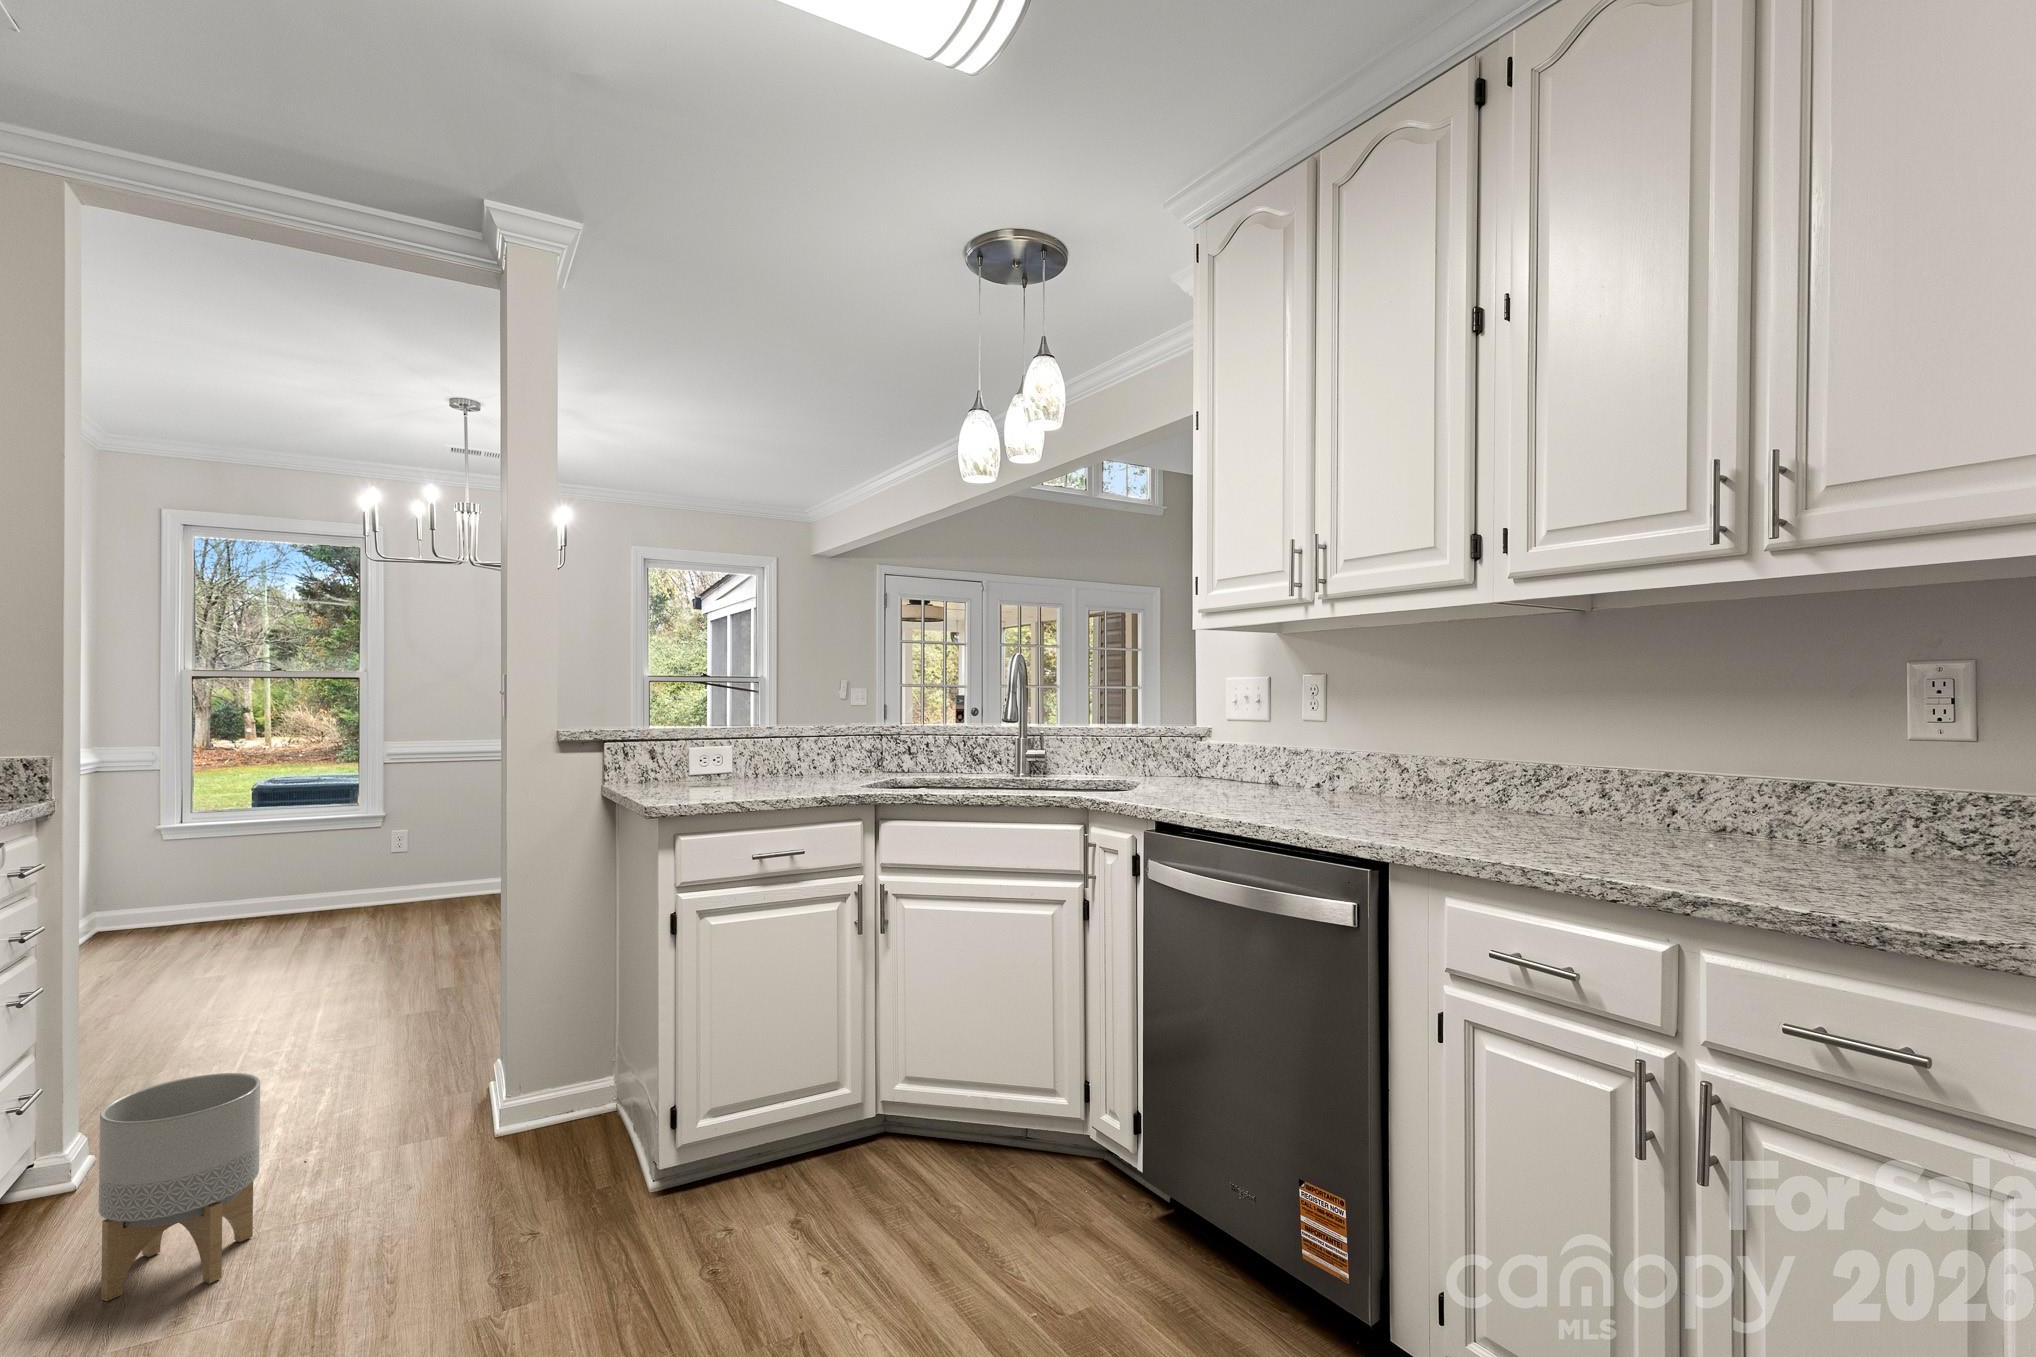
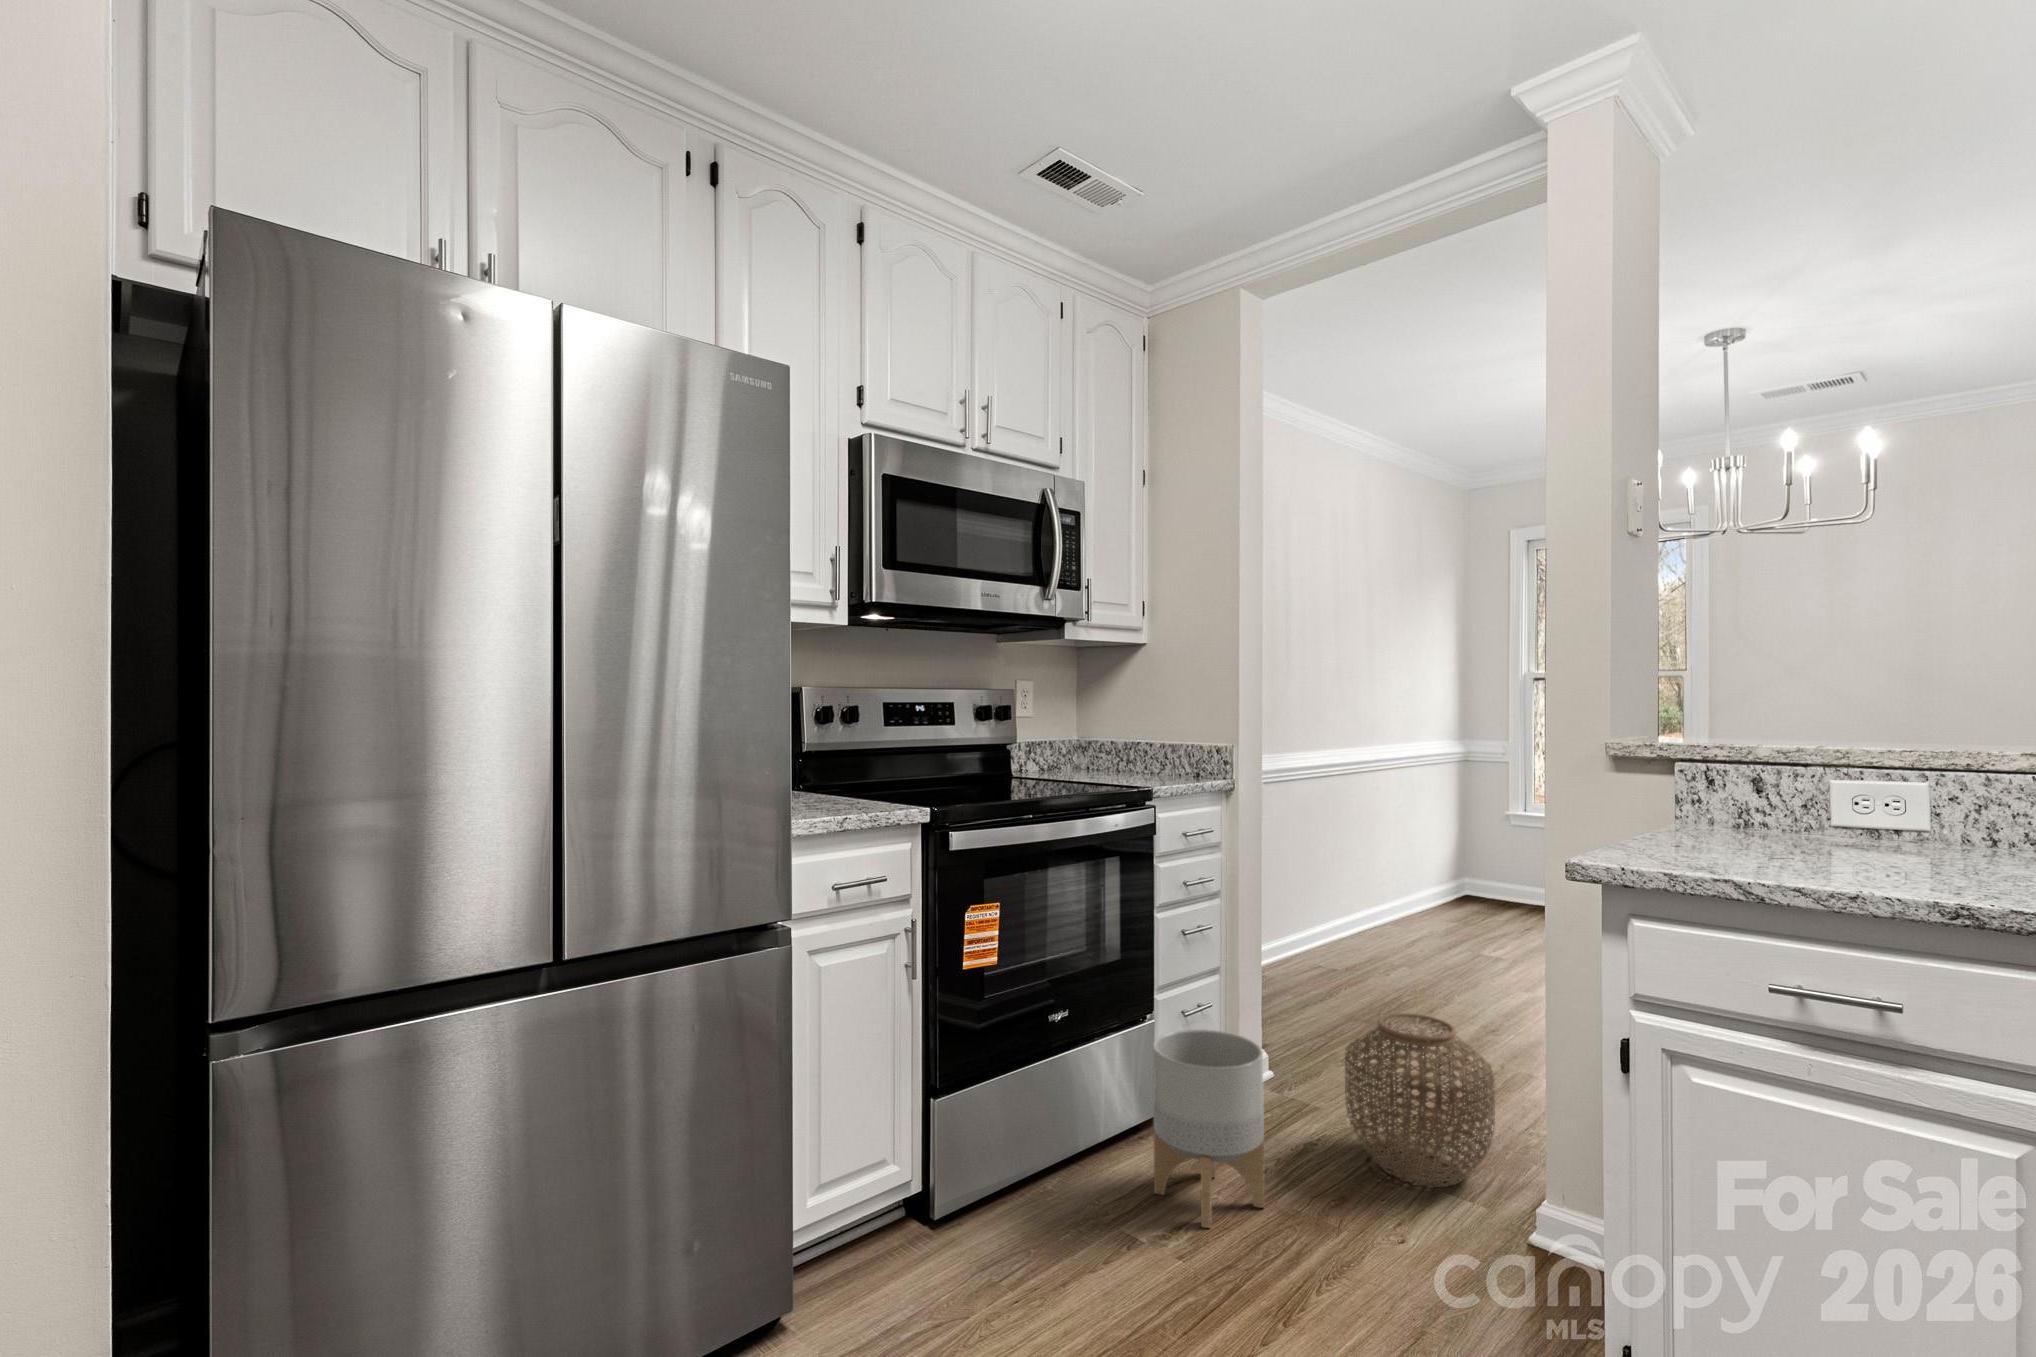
woven basket: none [267,997,423,1158] -> present [1345,1013,1495,1187]

